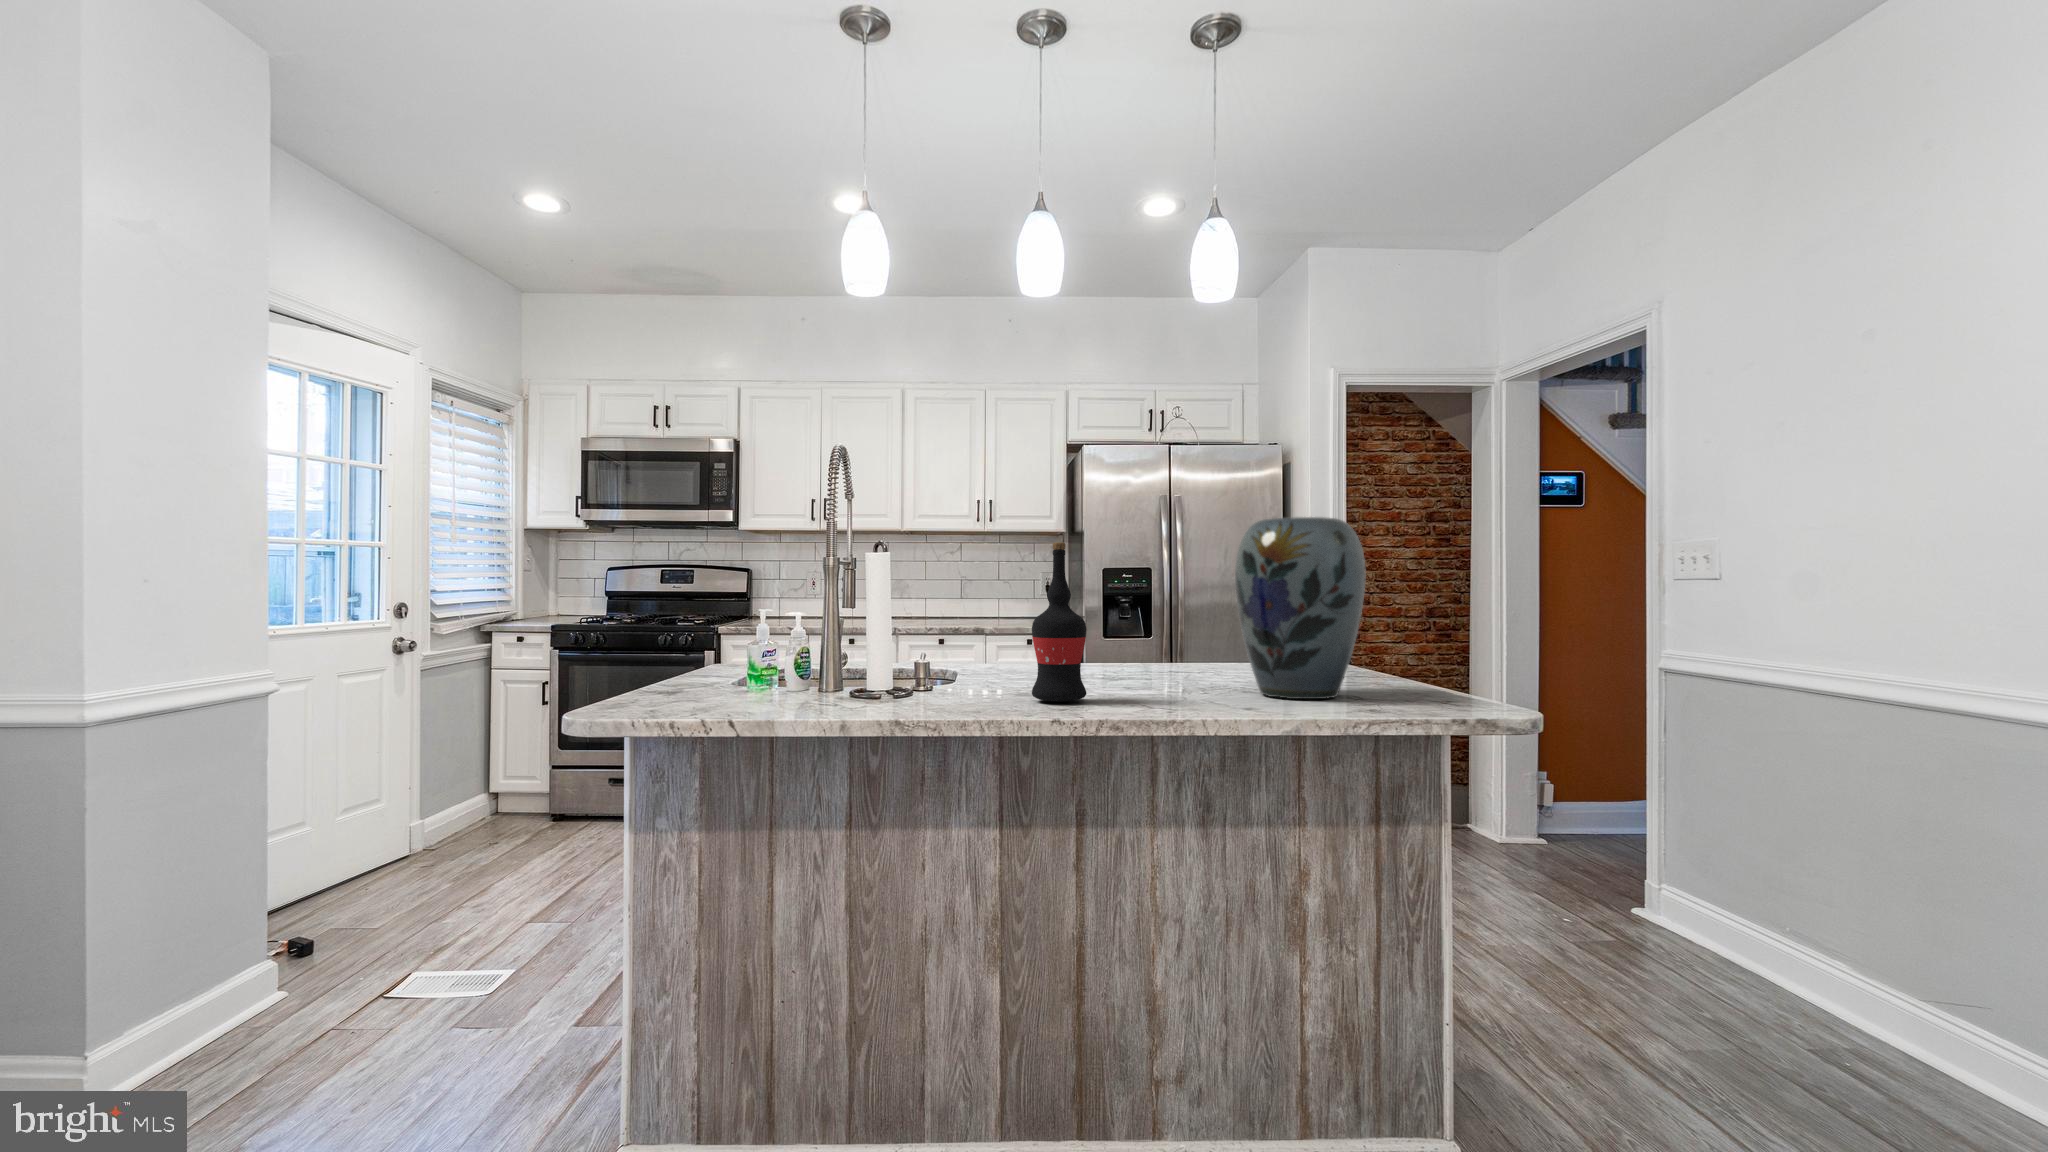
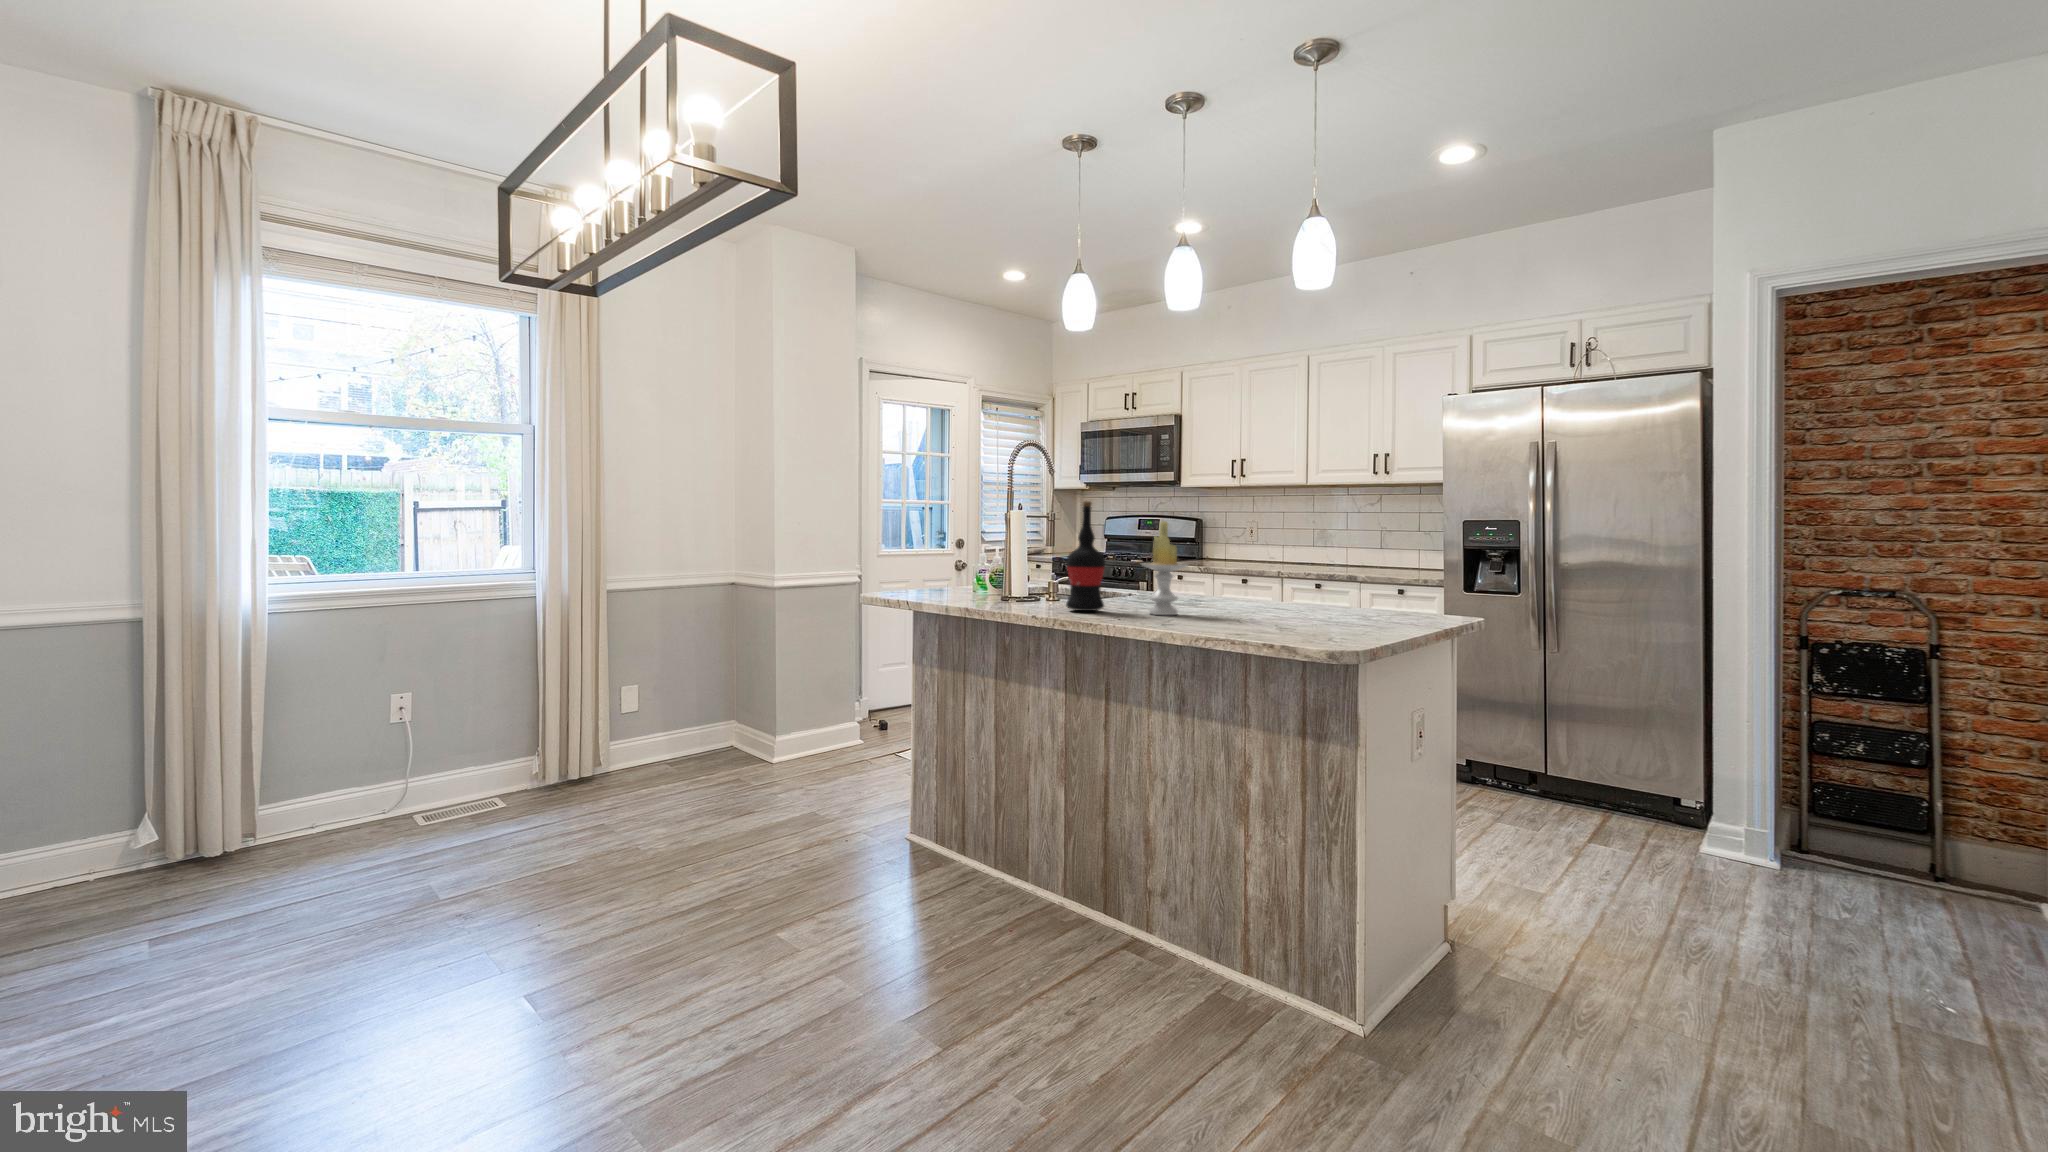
vase: present [1235,517,1366,699] -> none [1214,480,1320,628]
candle: none [1115,570,1179,696] -> present [1142,521,1187,615]

